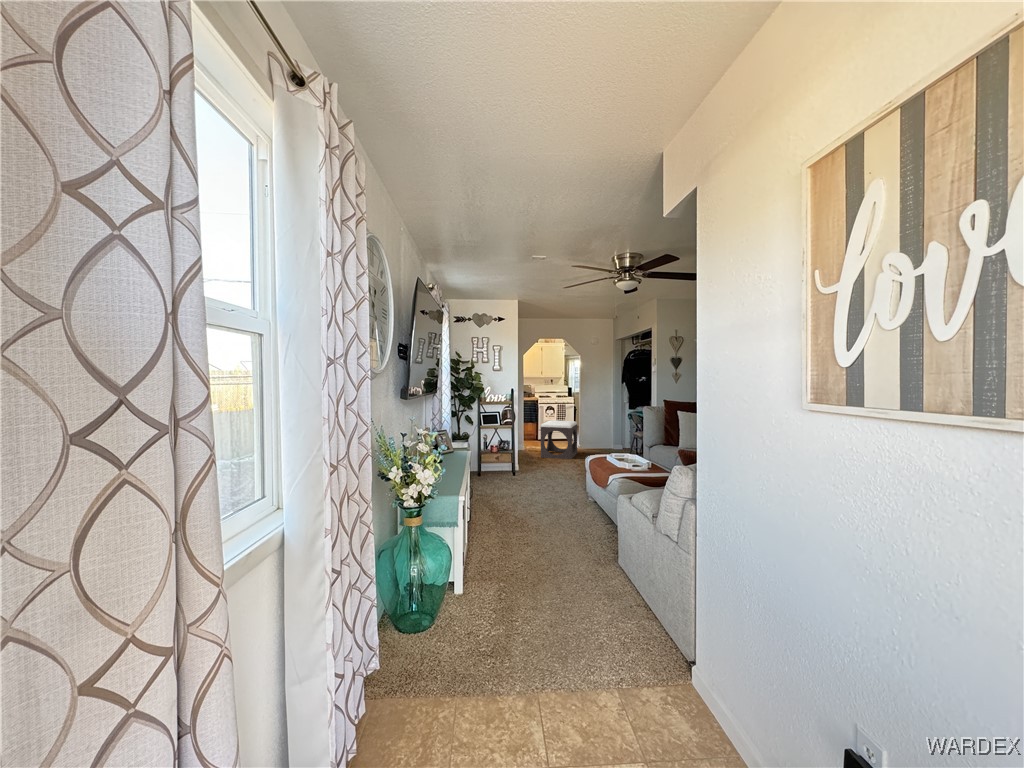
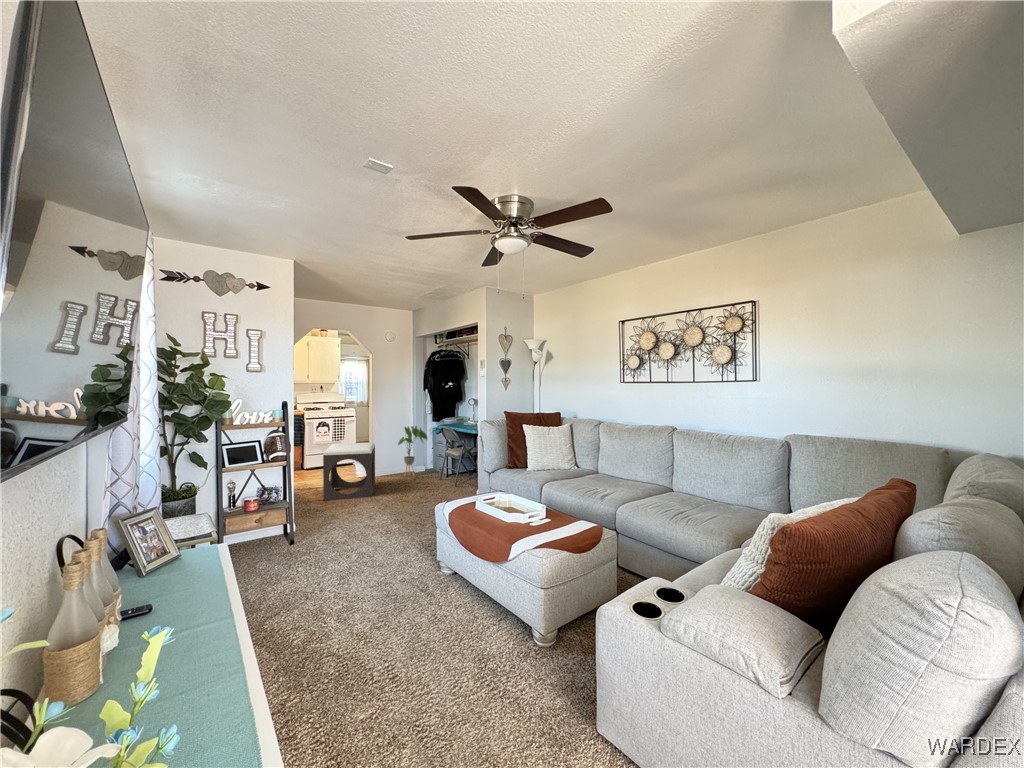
house plant: none [595,412,618,451] -> present [398,426,427,476]

